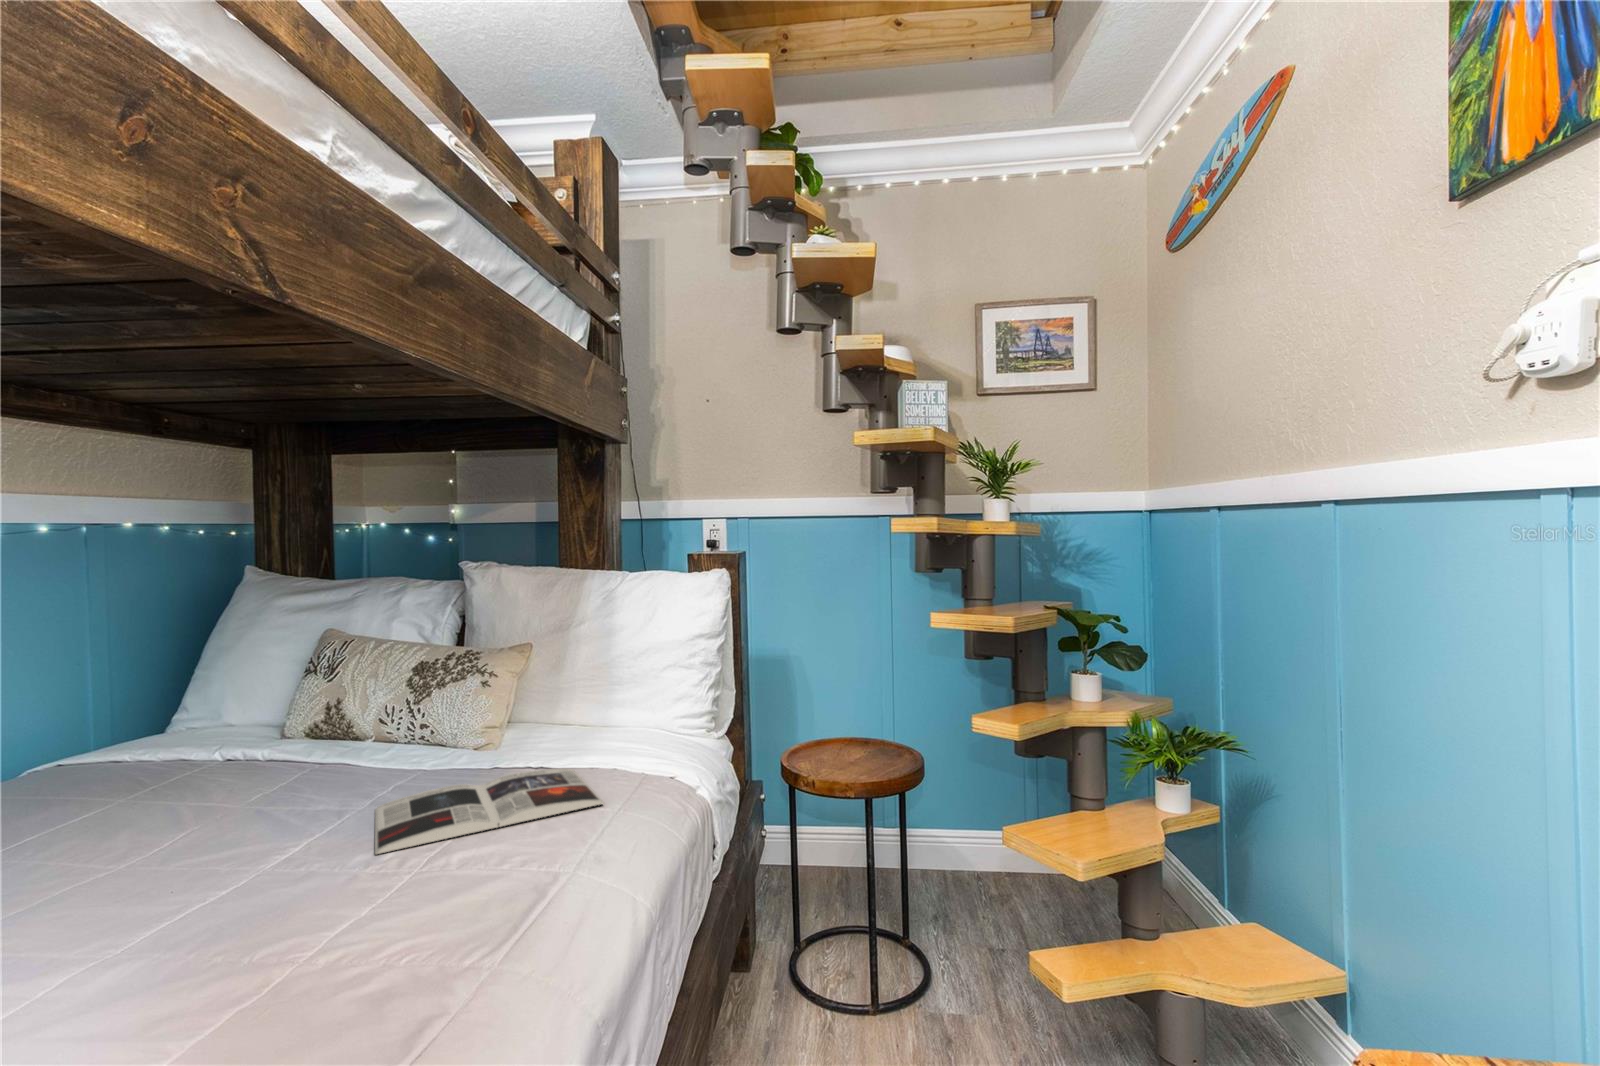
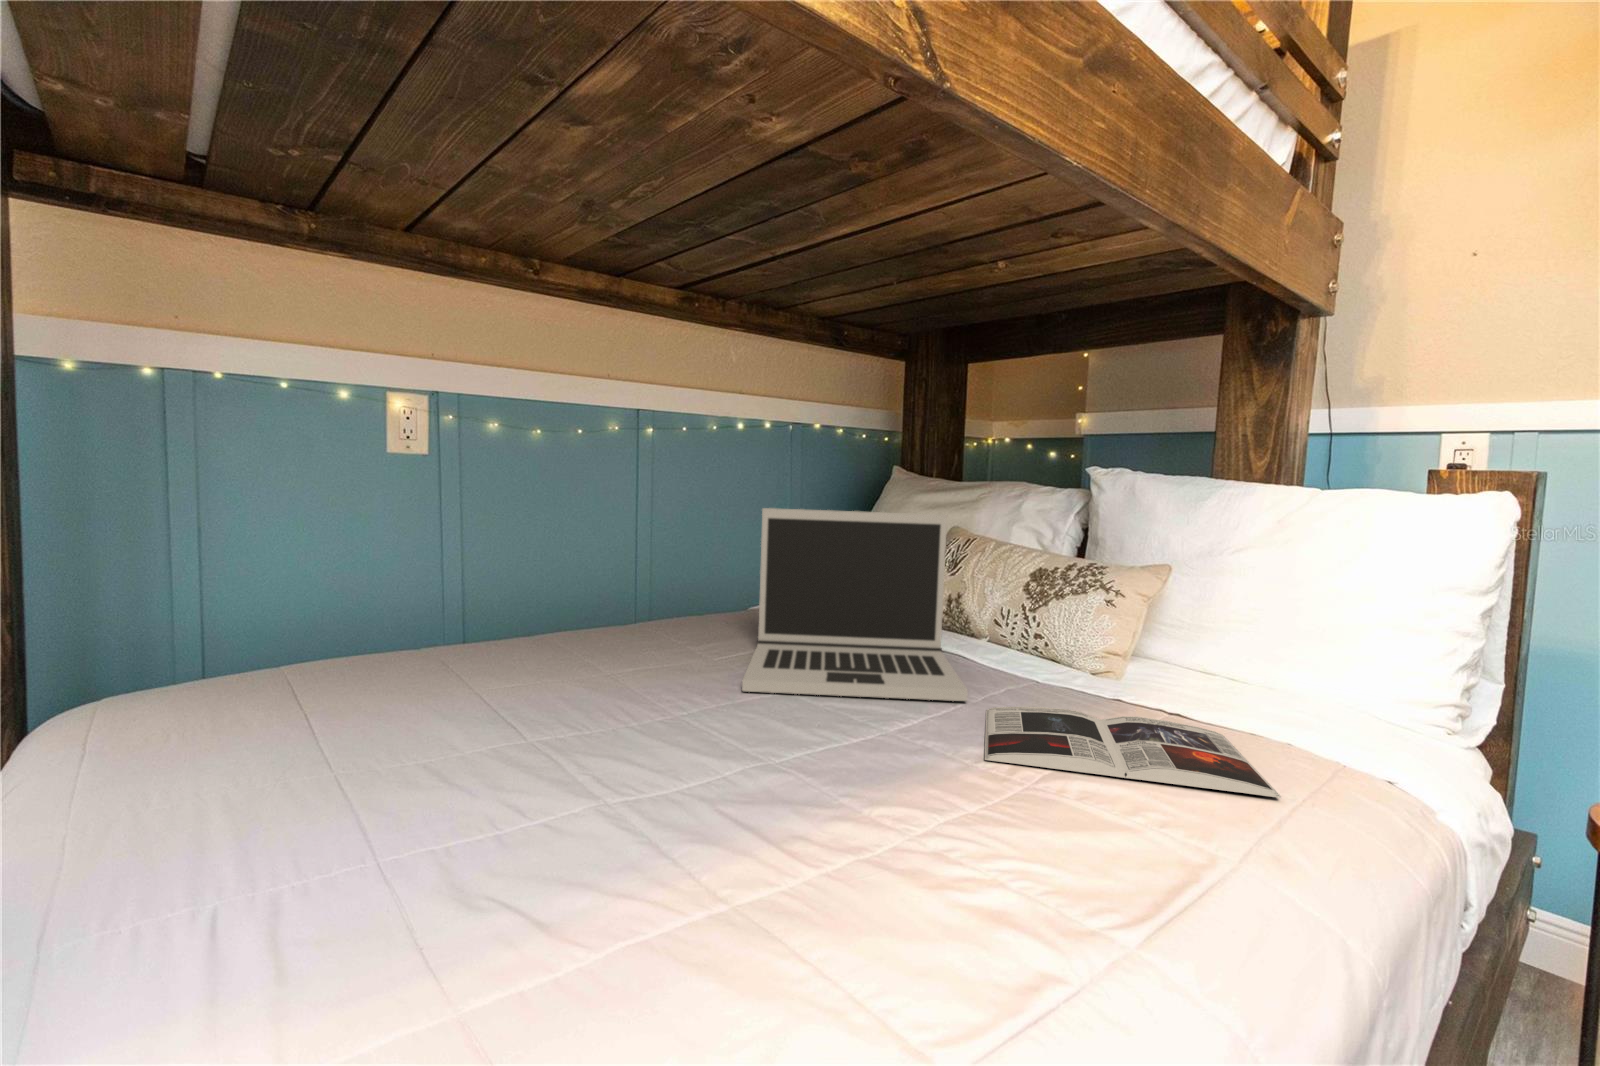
laptop: none [44,627,354,883] -> present [742,508,968,701]

